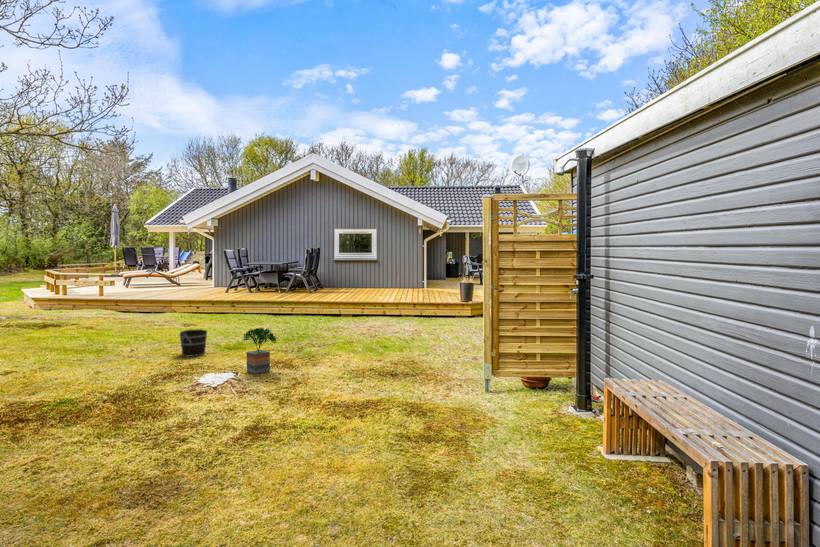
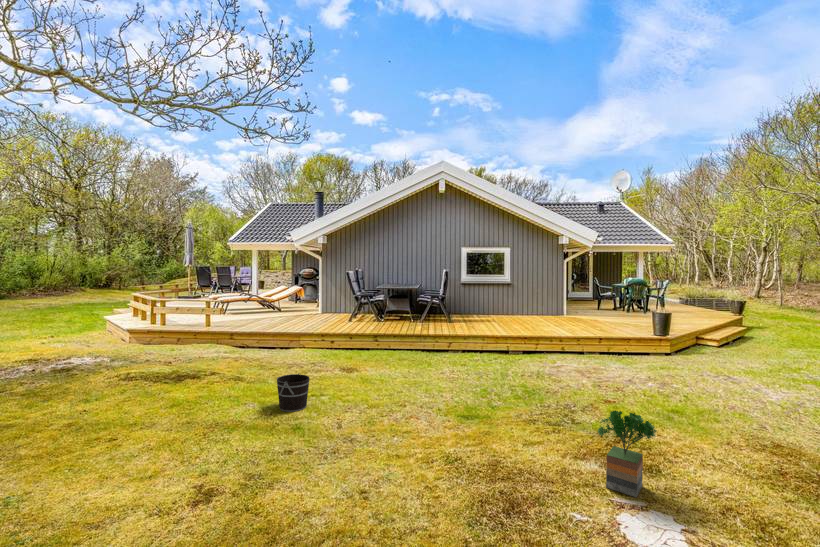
bucket: present [180,329,207,357] -> present [277,373,309,412]

